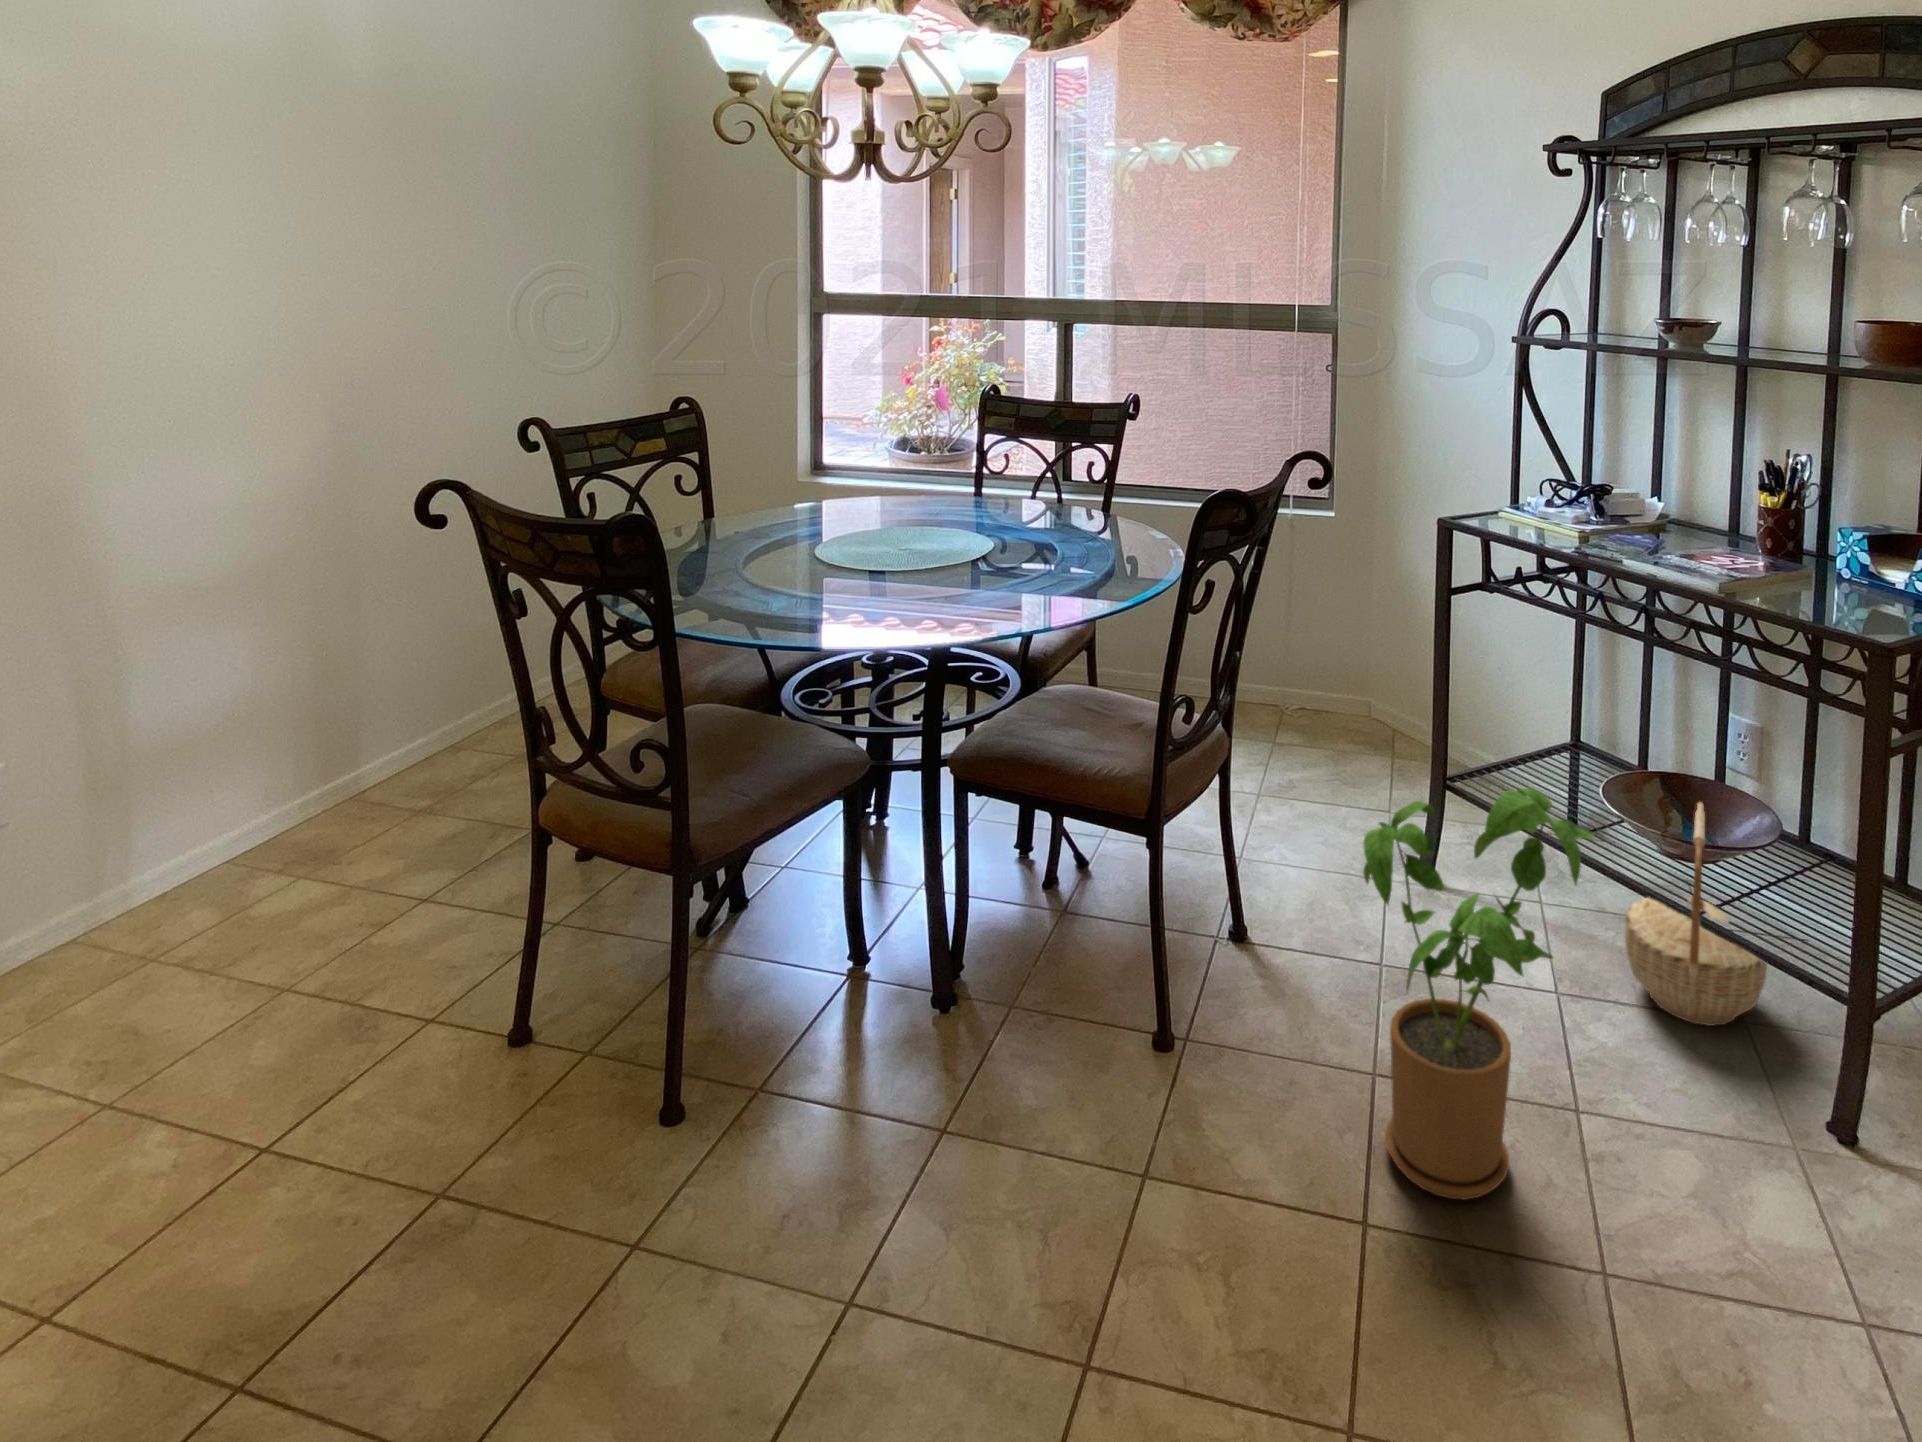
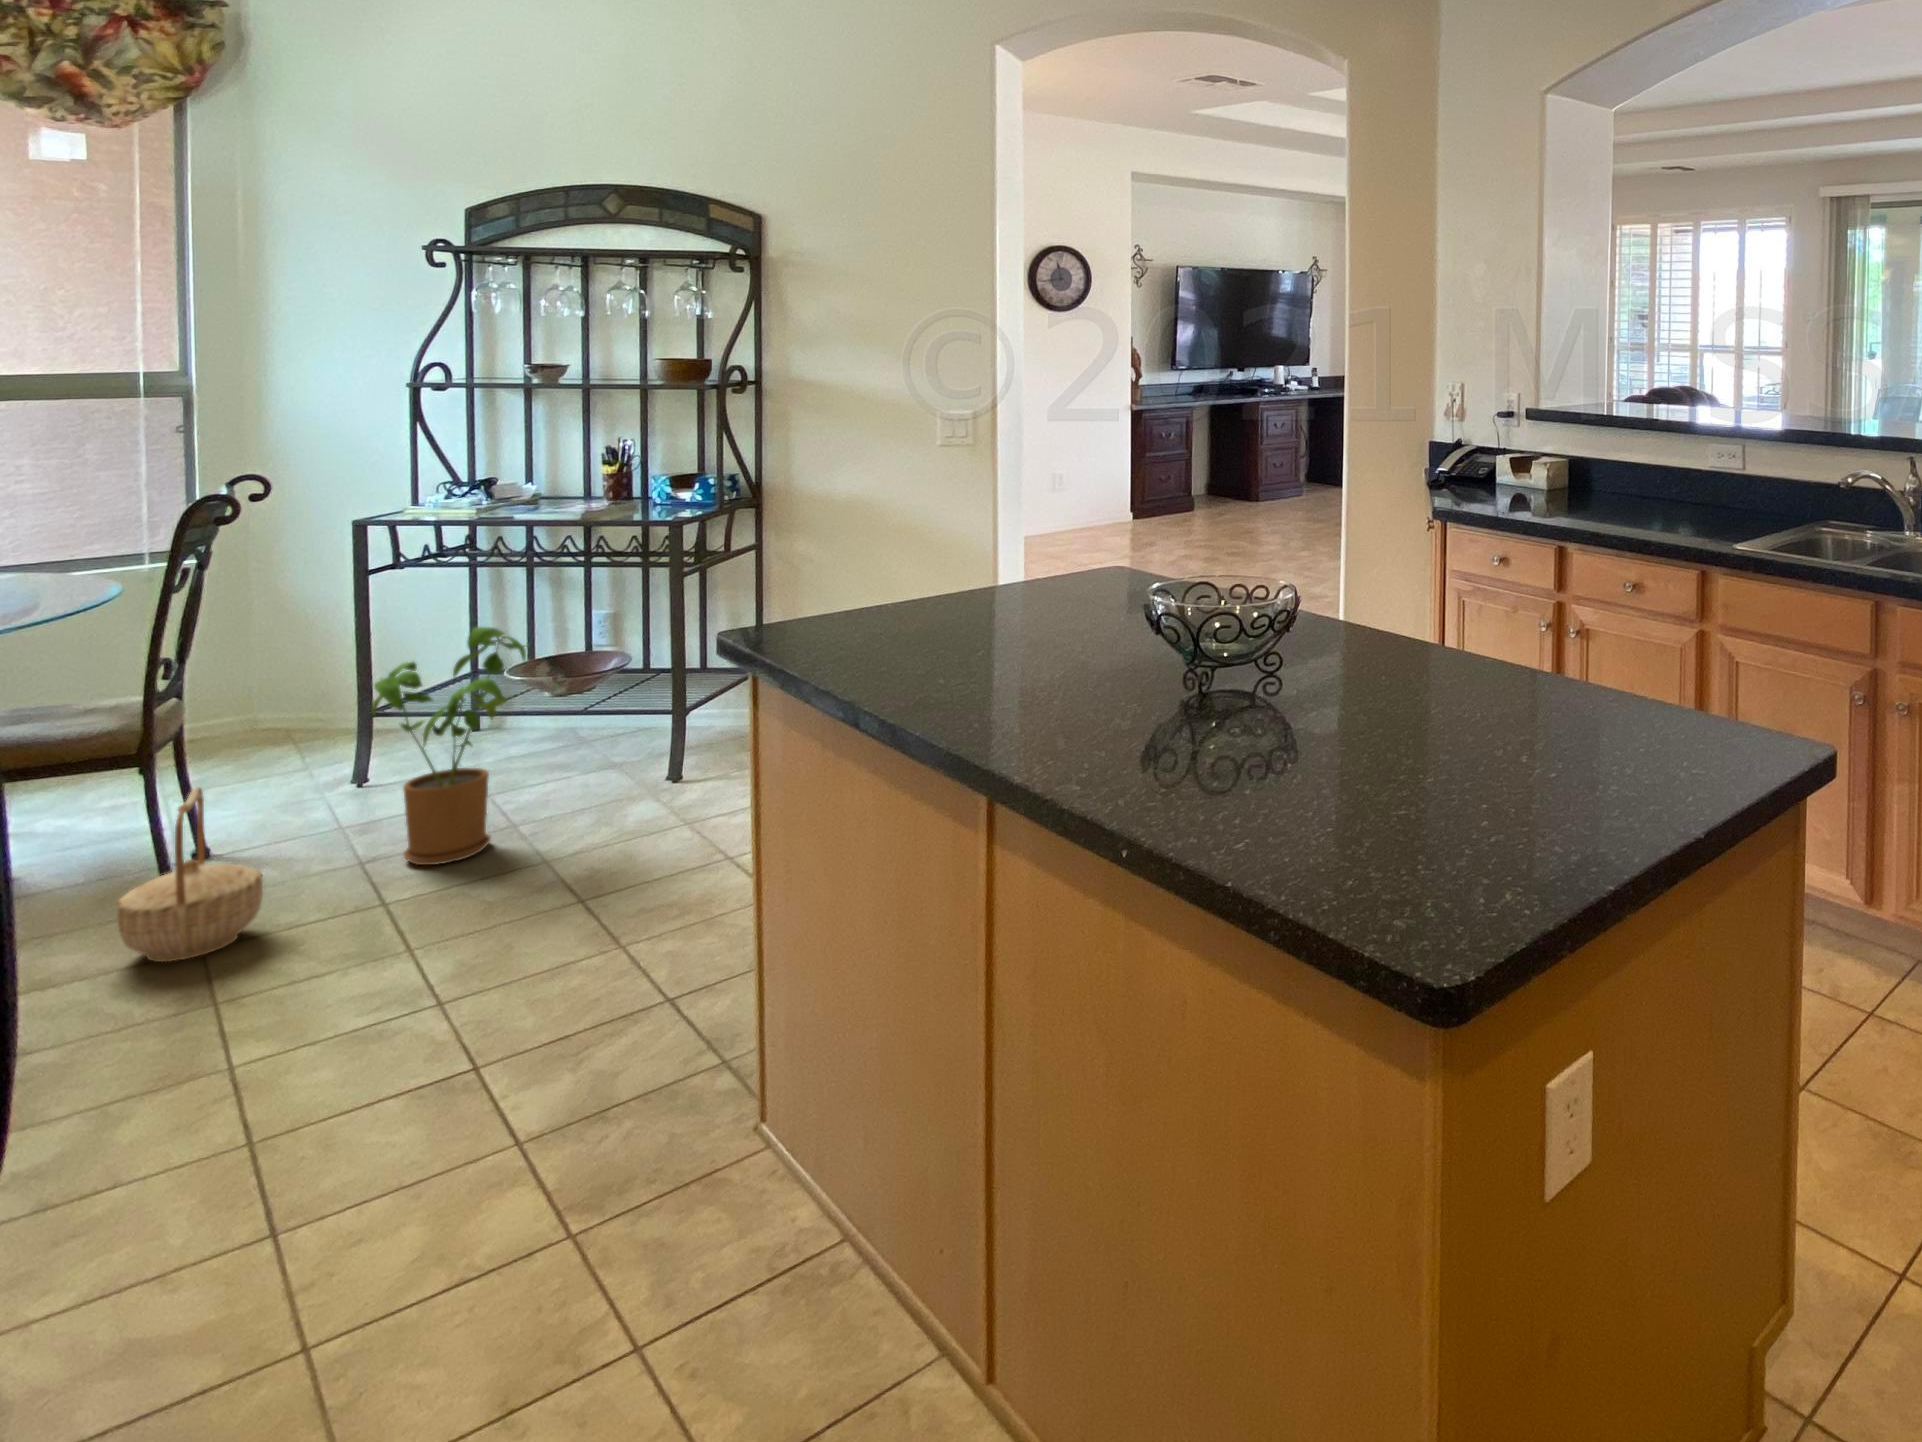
basket: present [1625,802,1768,1026] -> present [117,787,263,962]

